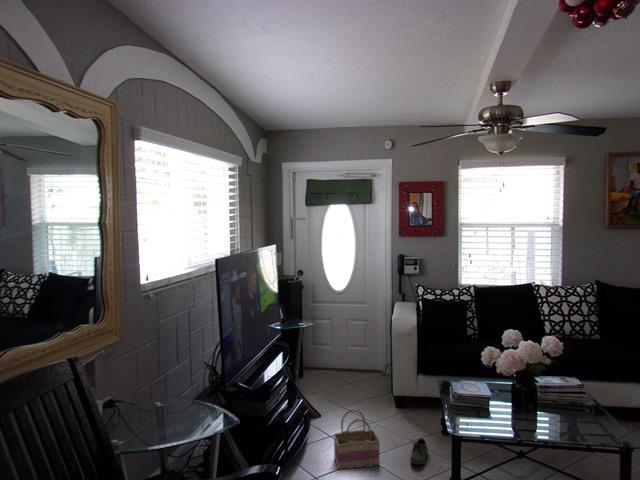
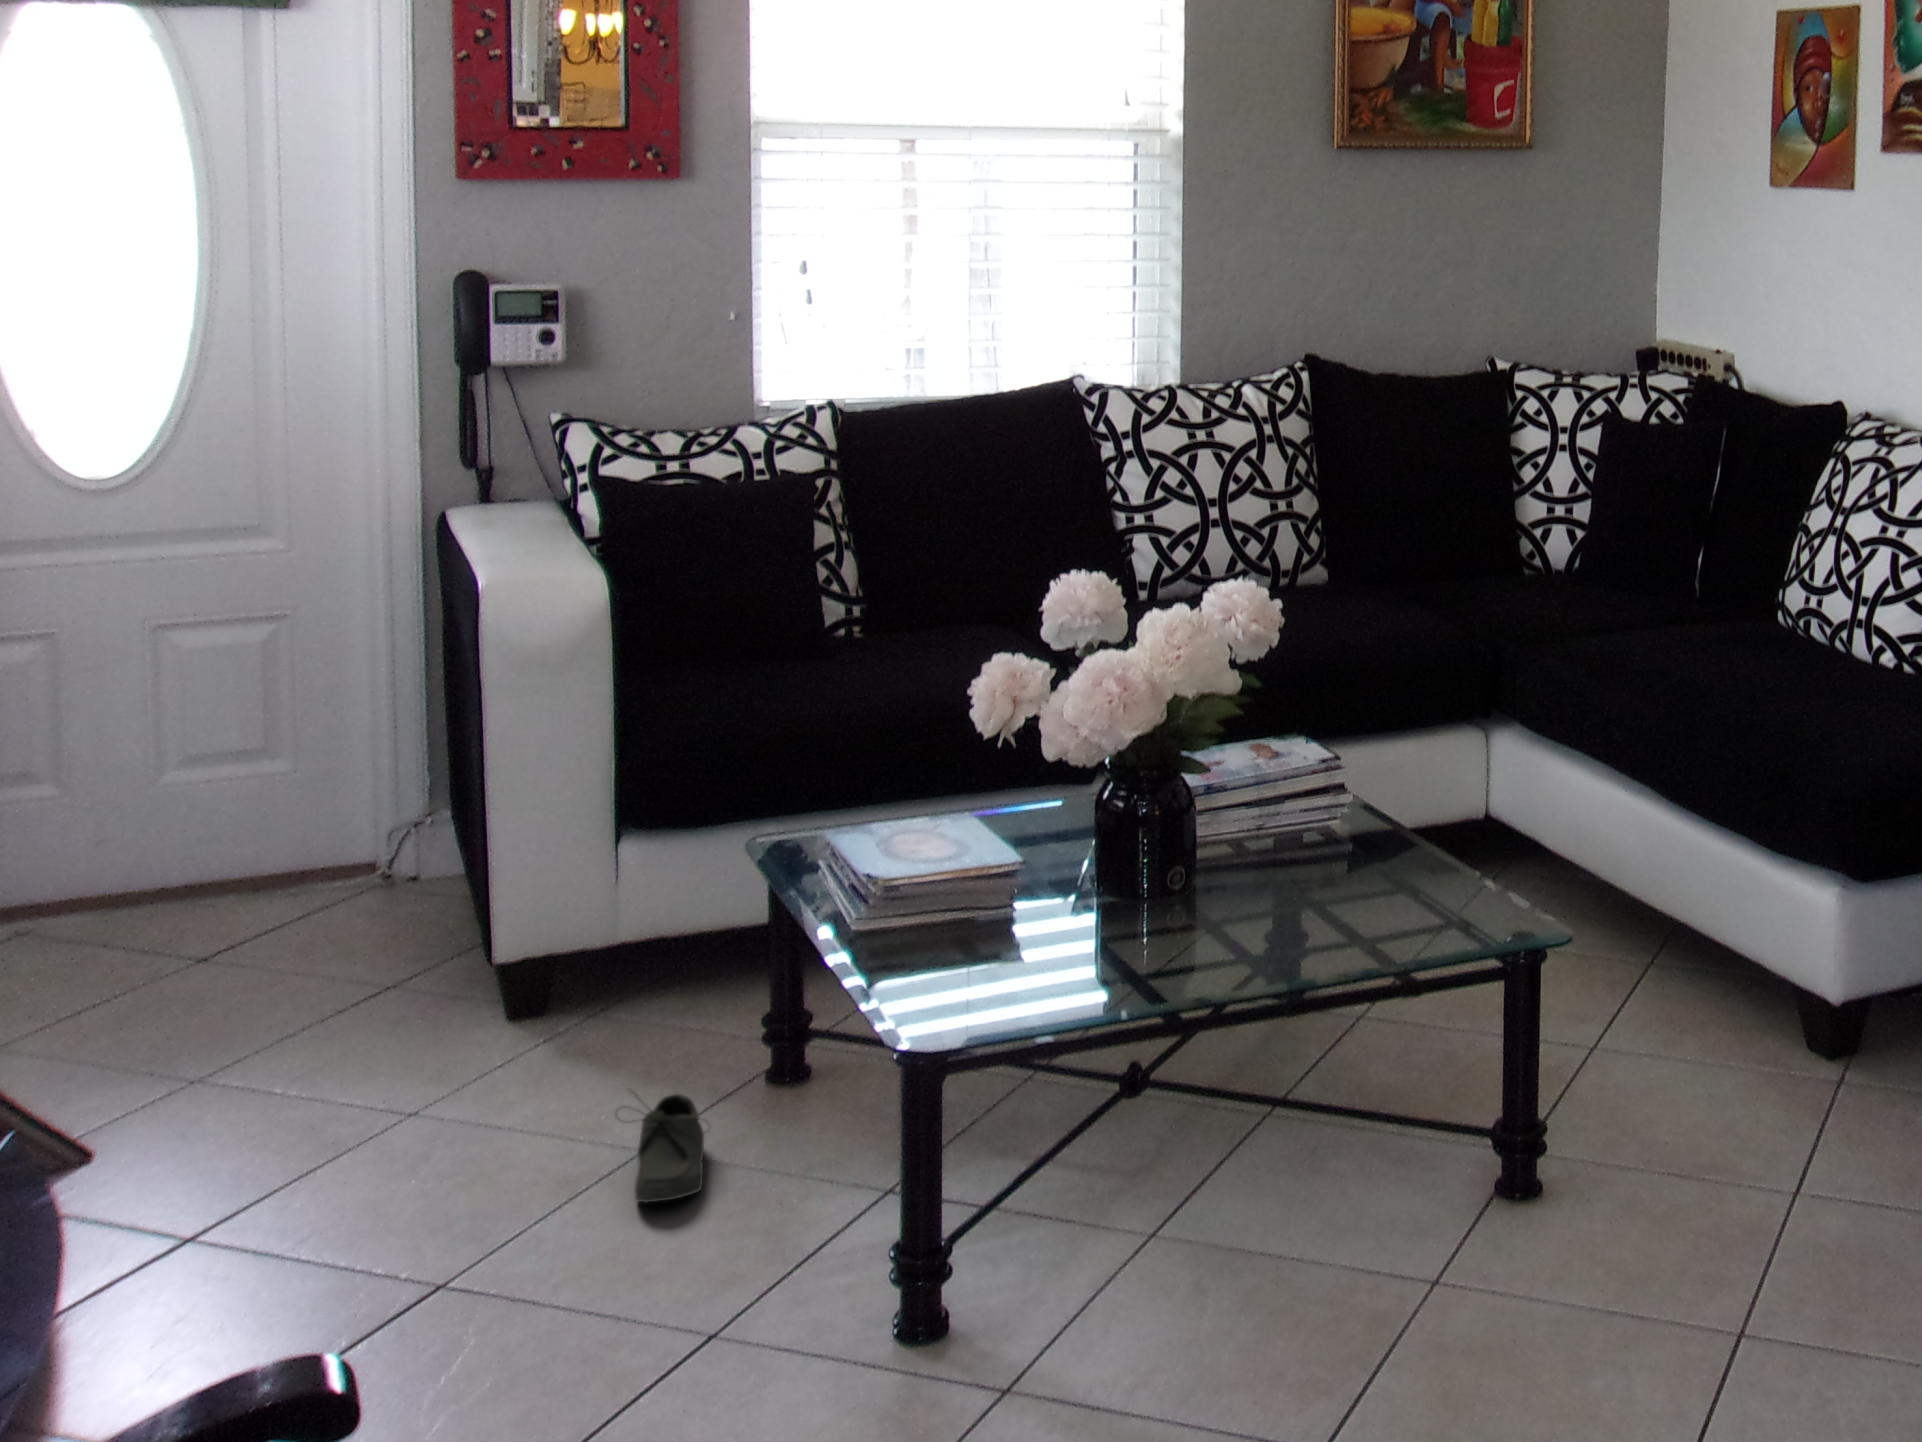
basket: present [334,410,380,469] -> none [227,1026,490,1328]

